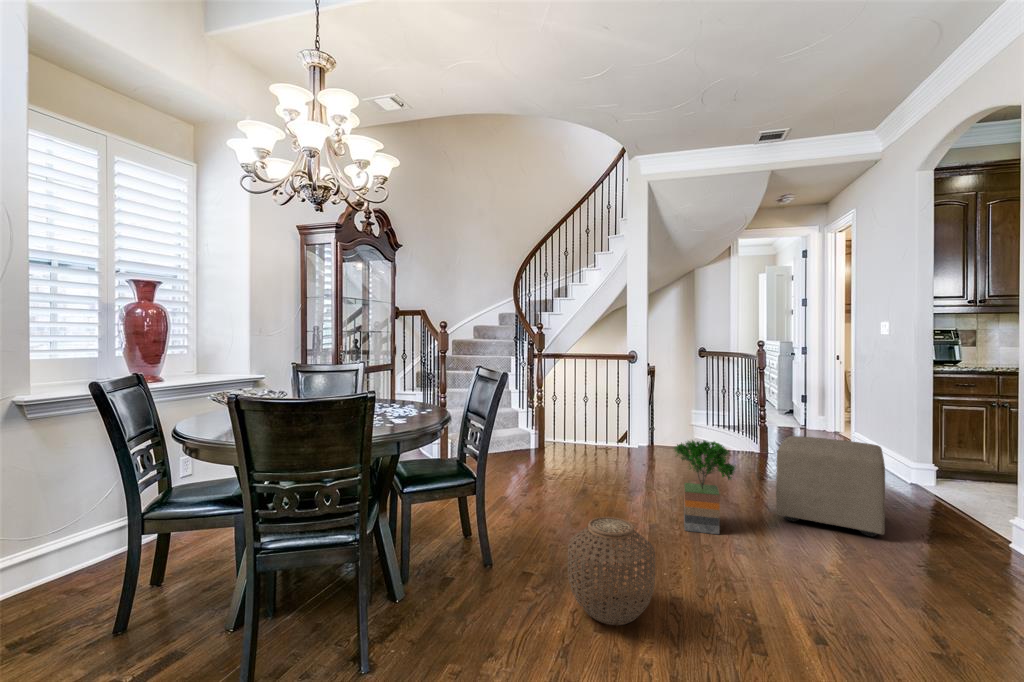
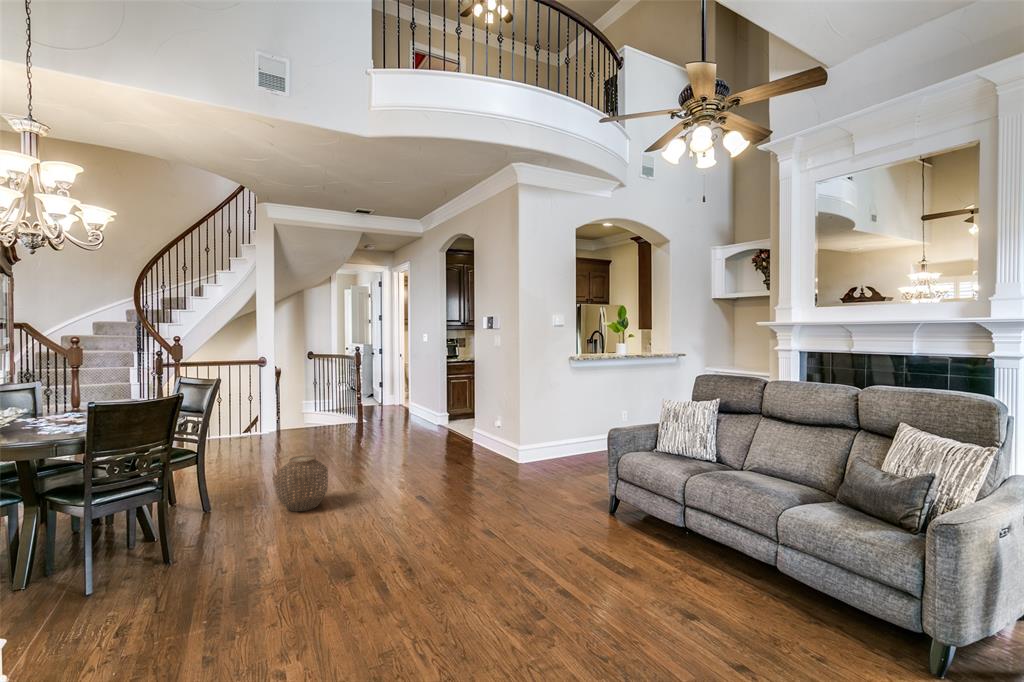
ottoman: present [776,436,885,536] -> none [375,404,426,453]
potted tree: present [674,440,735,534] -> none [317,412,356,469]

